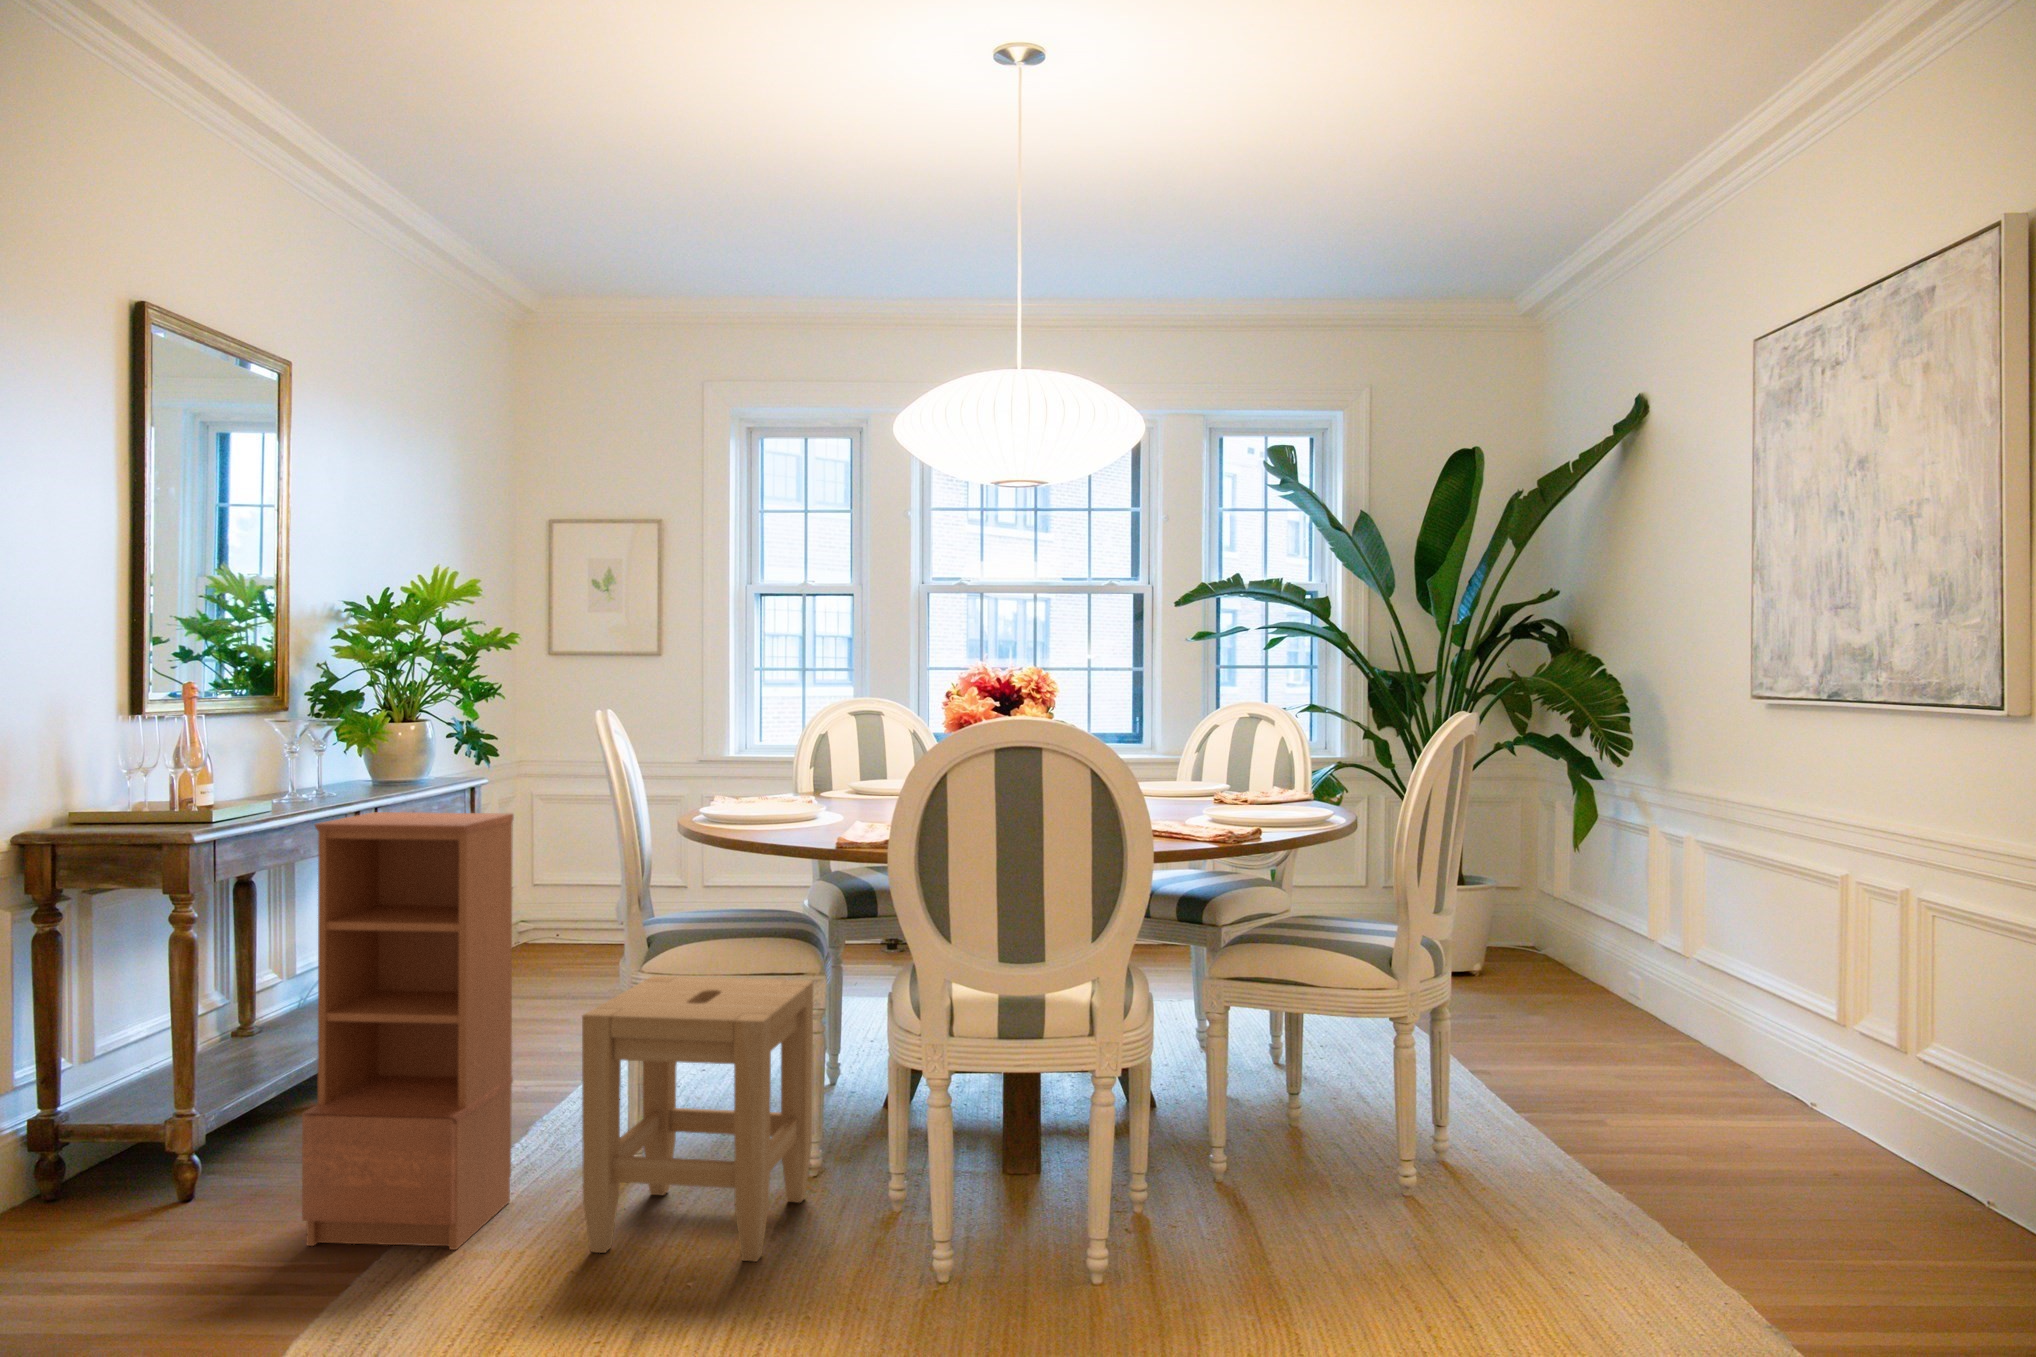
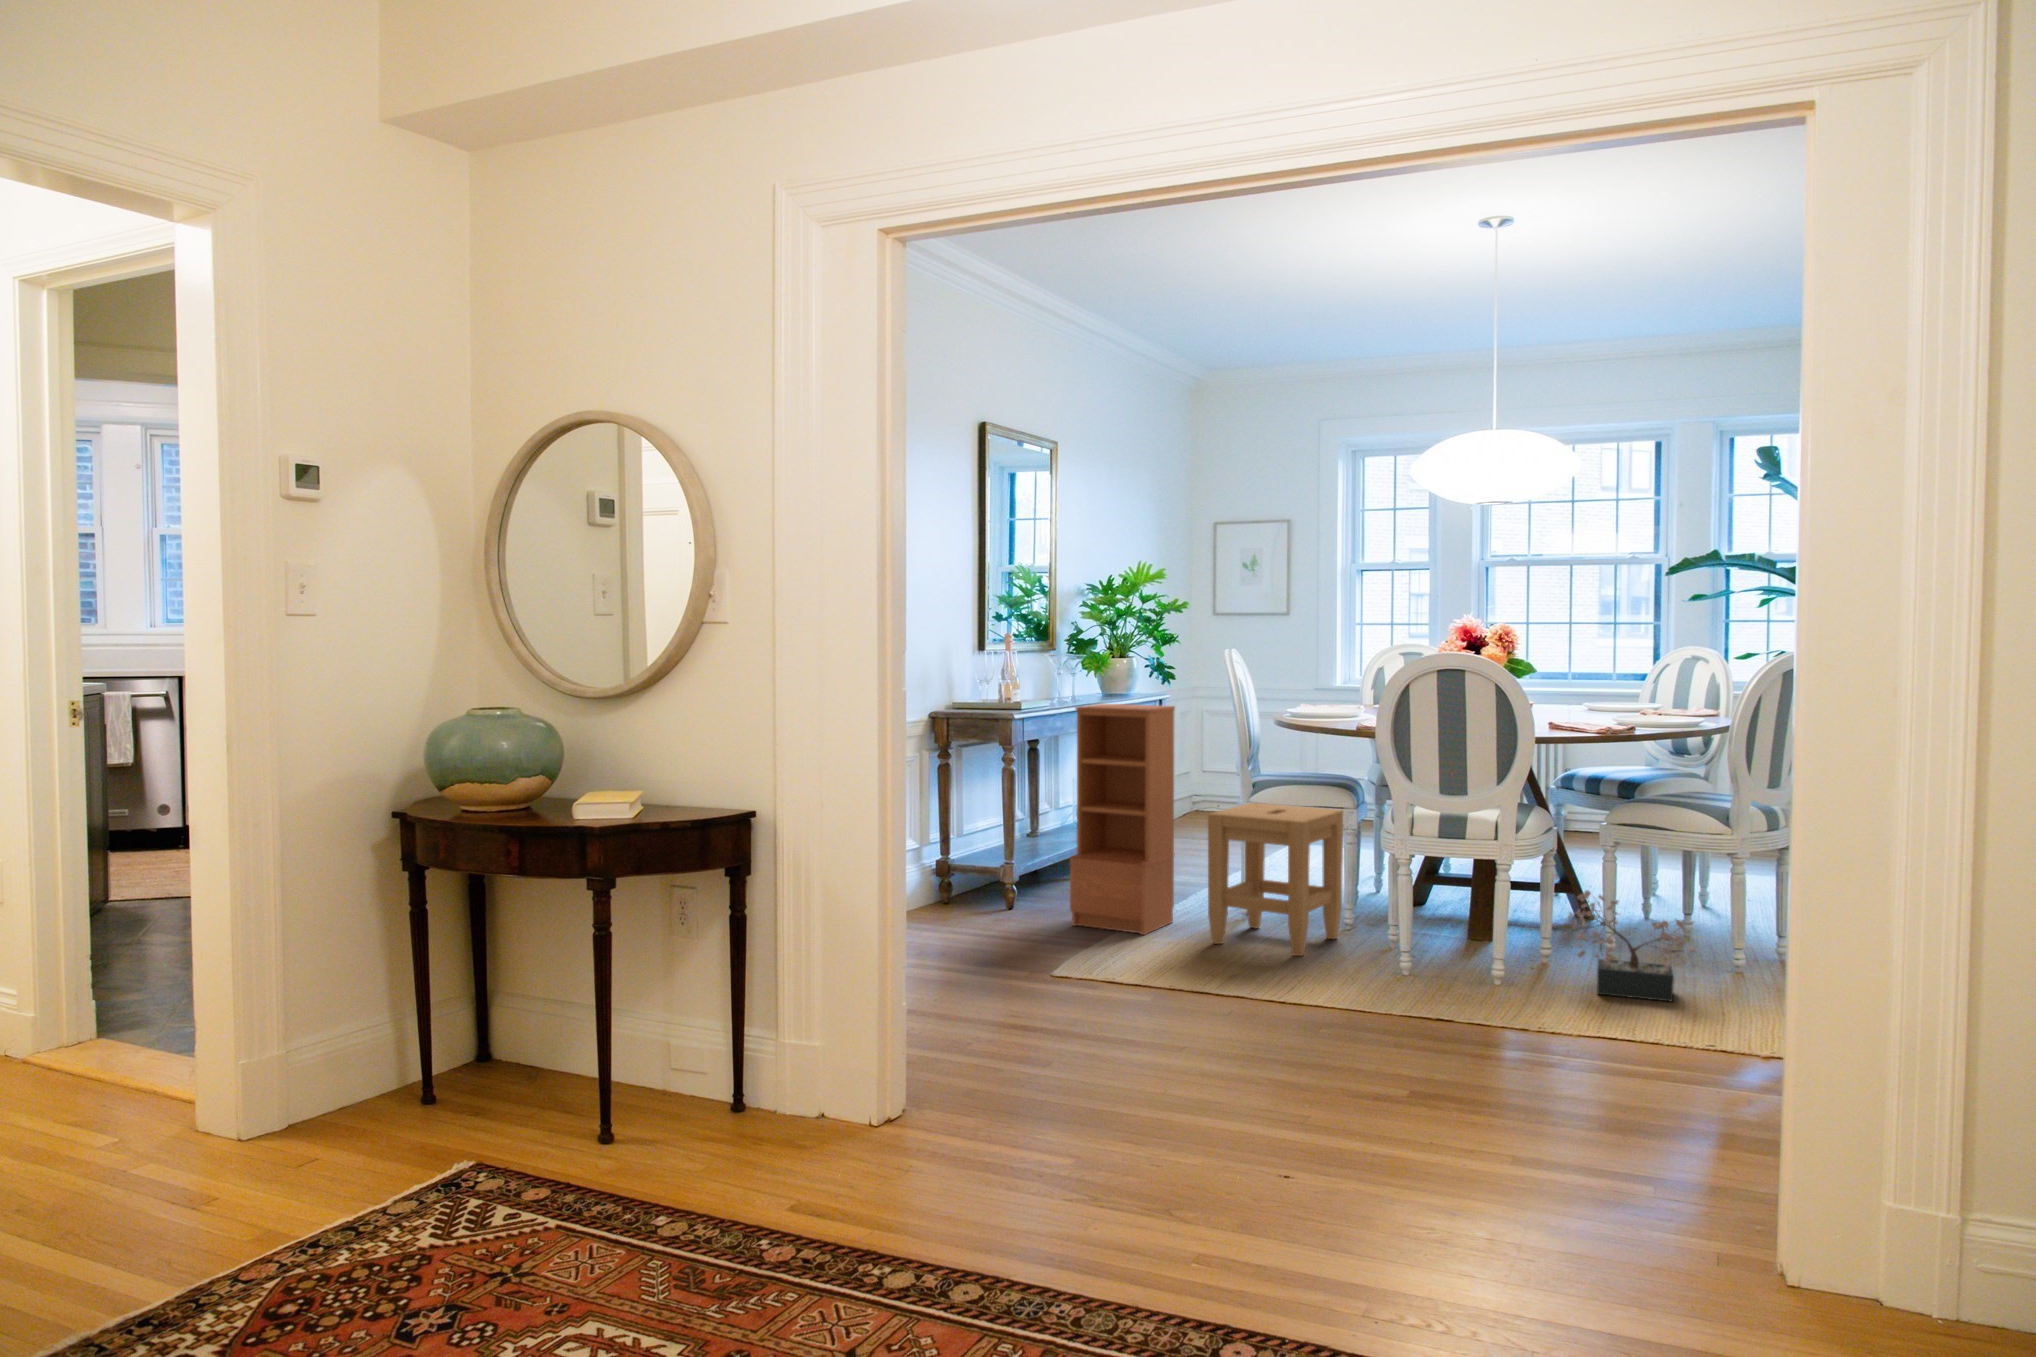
decorative plant: none [1191,1095,1384,1274] -> present [1565,891,1696,1001]

